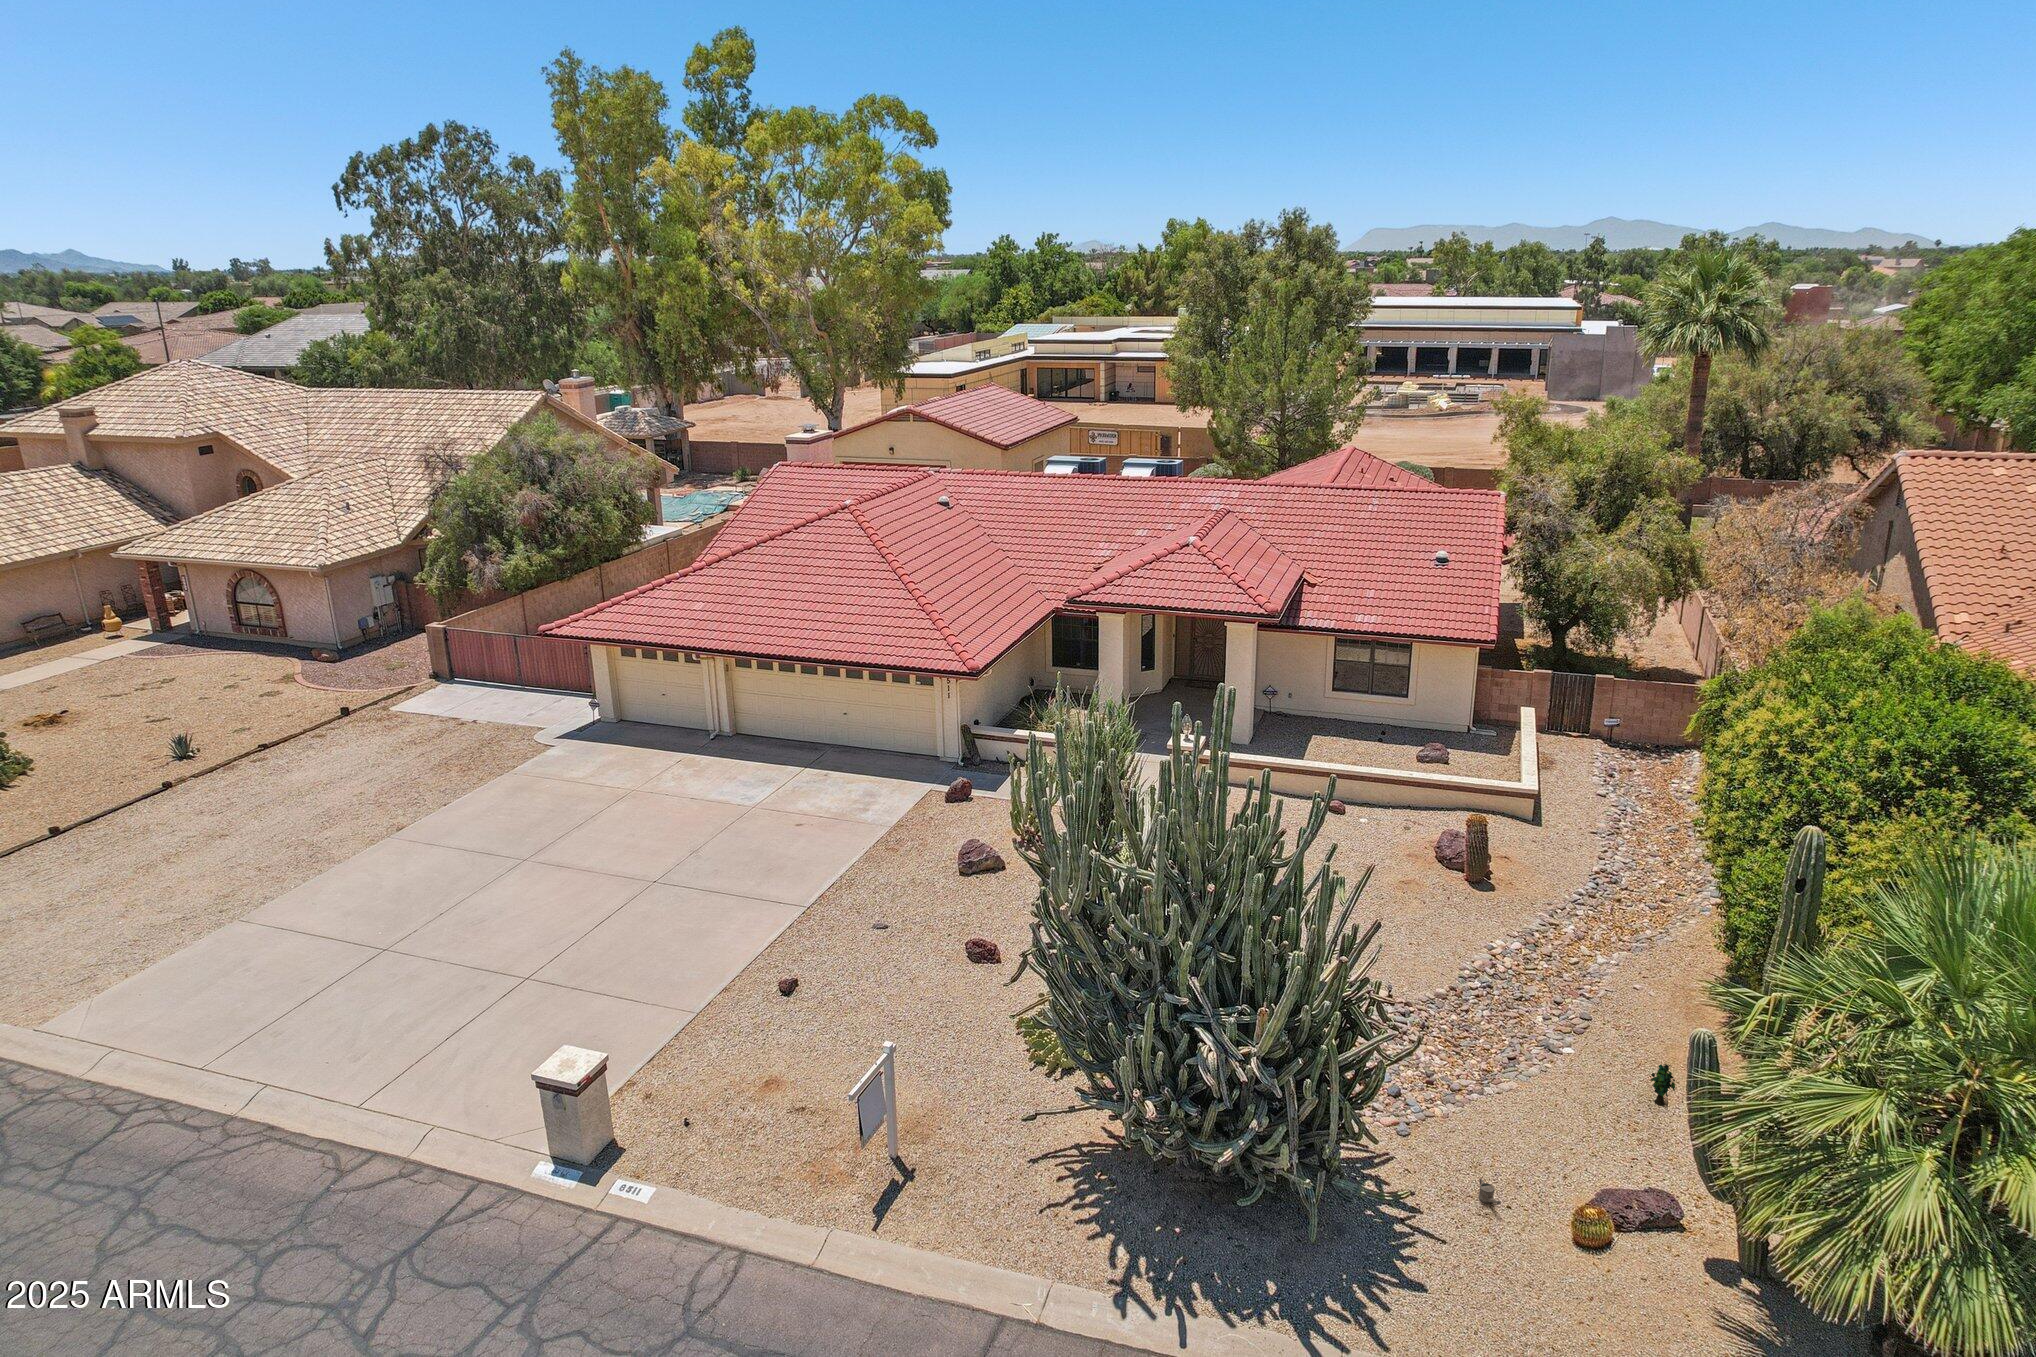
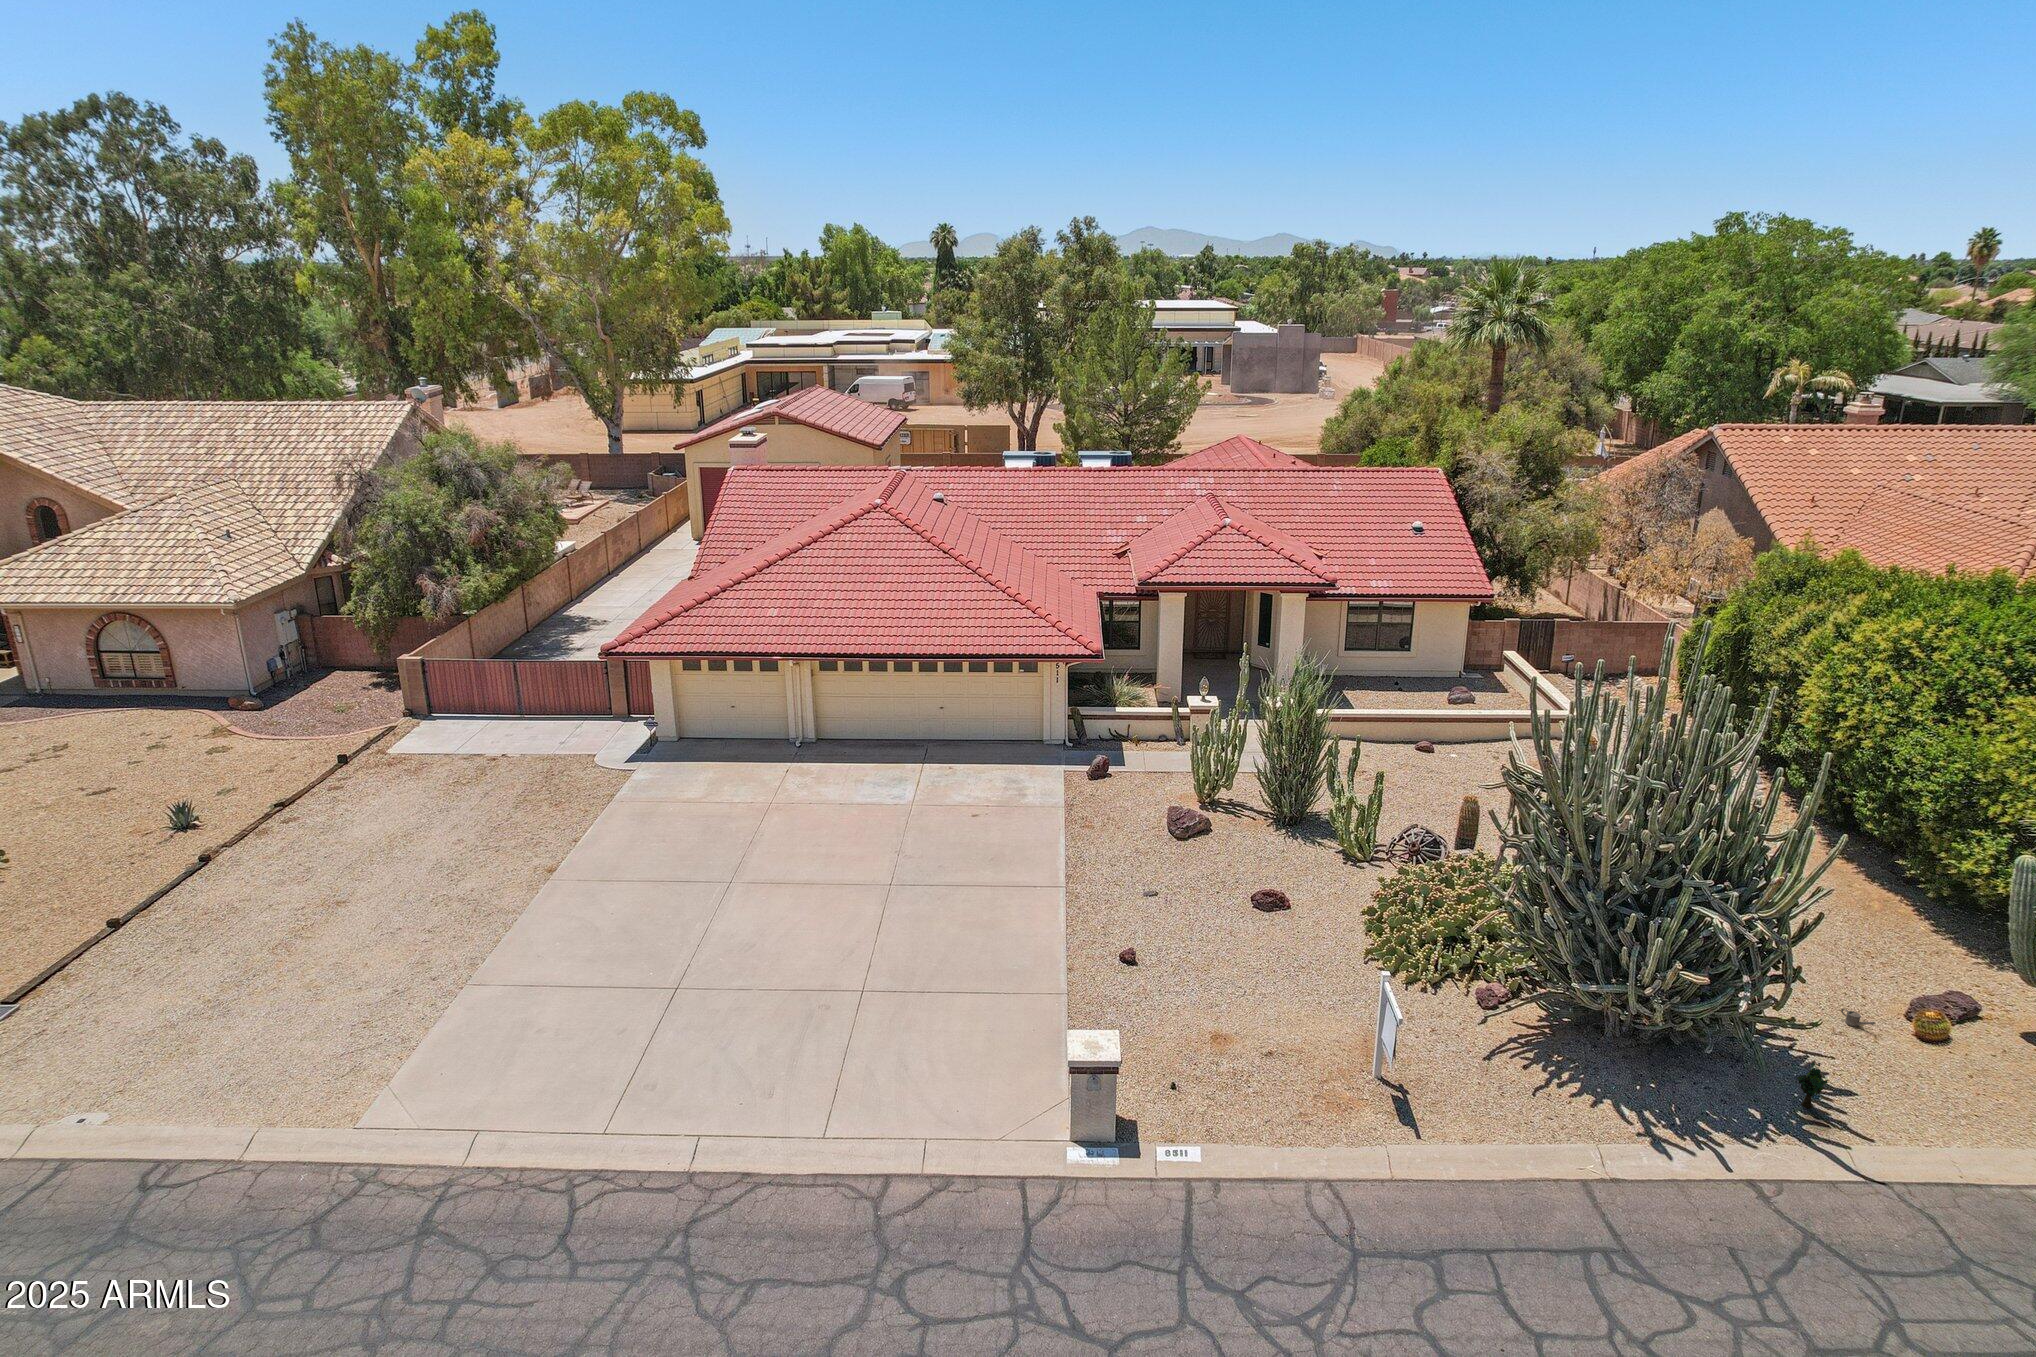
decorative plant: present [1651,1064,1675,1106] -> present [1797,1062,1828,1108]

